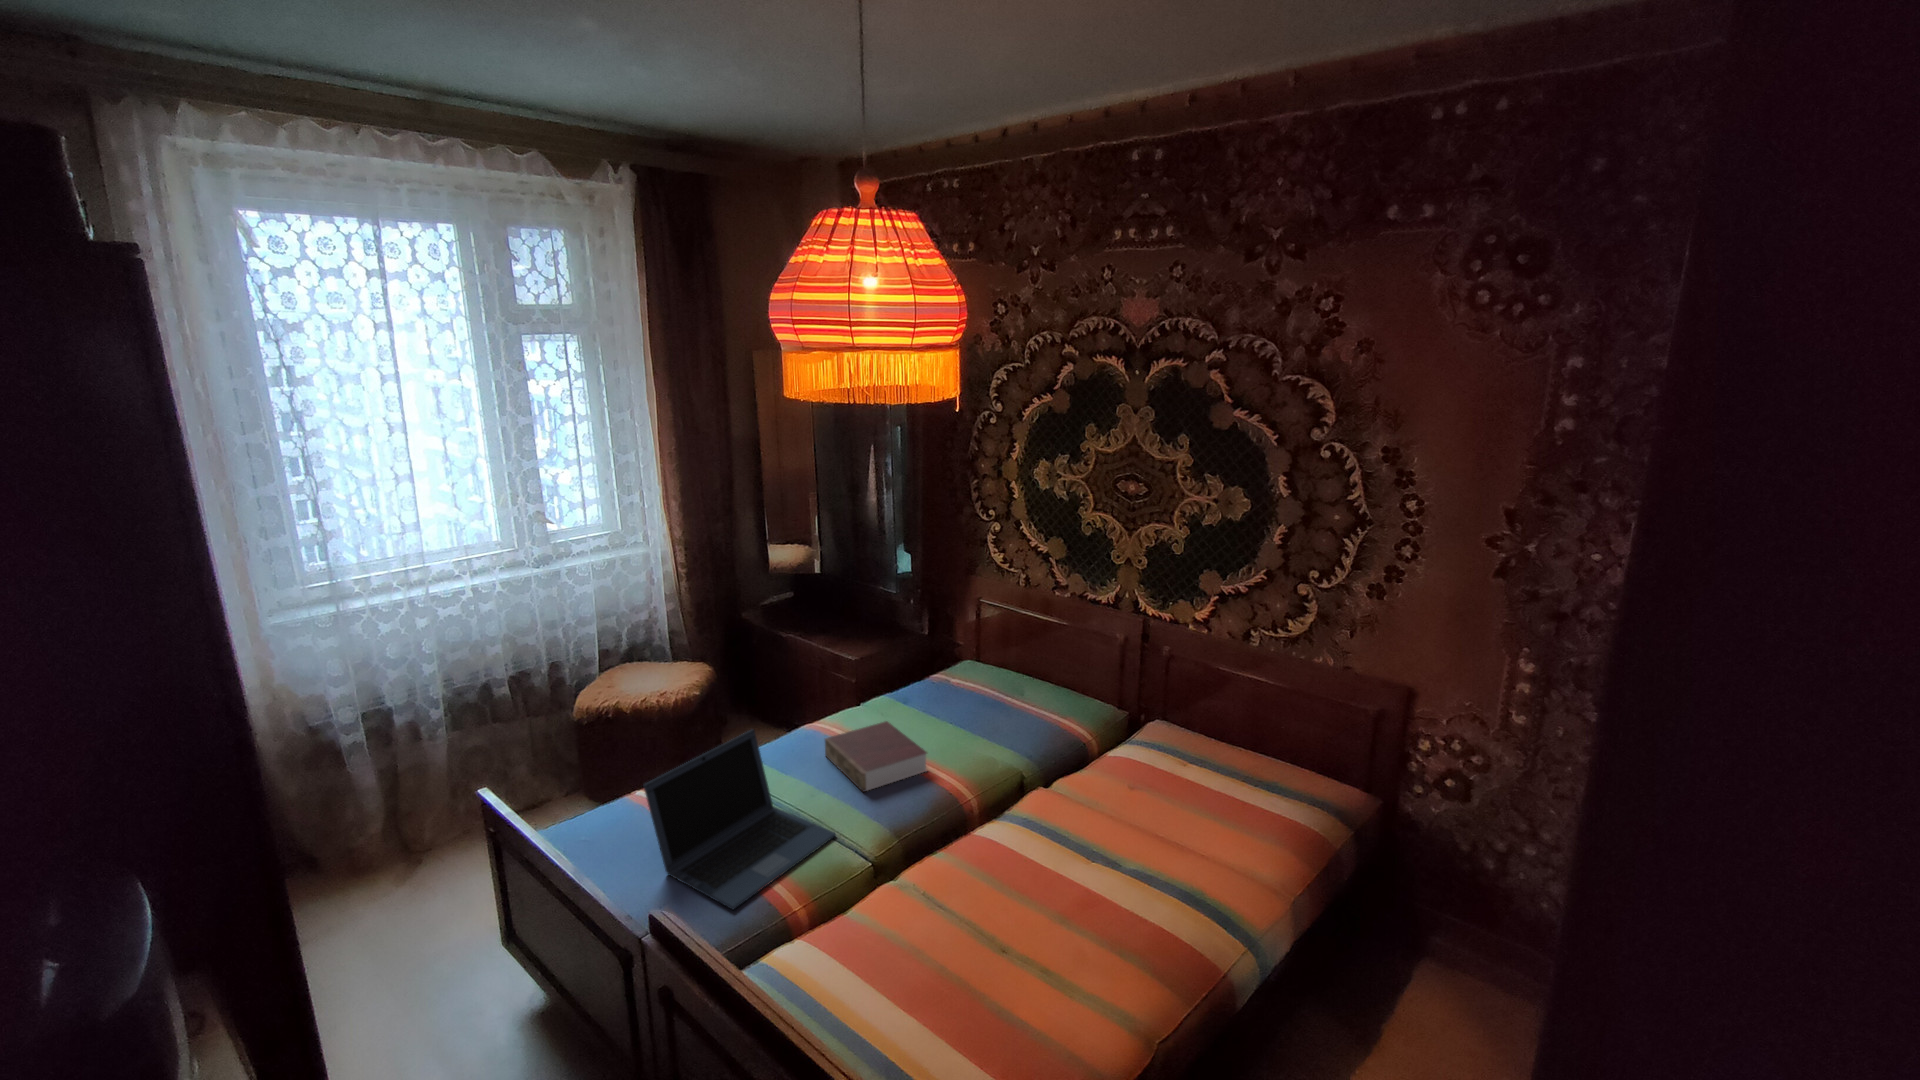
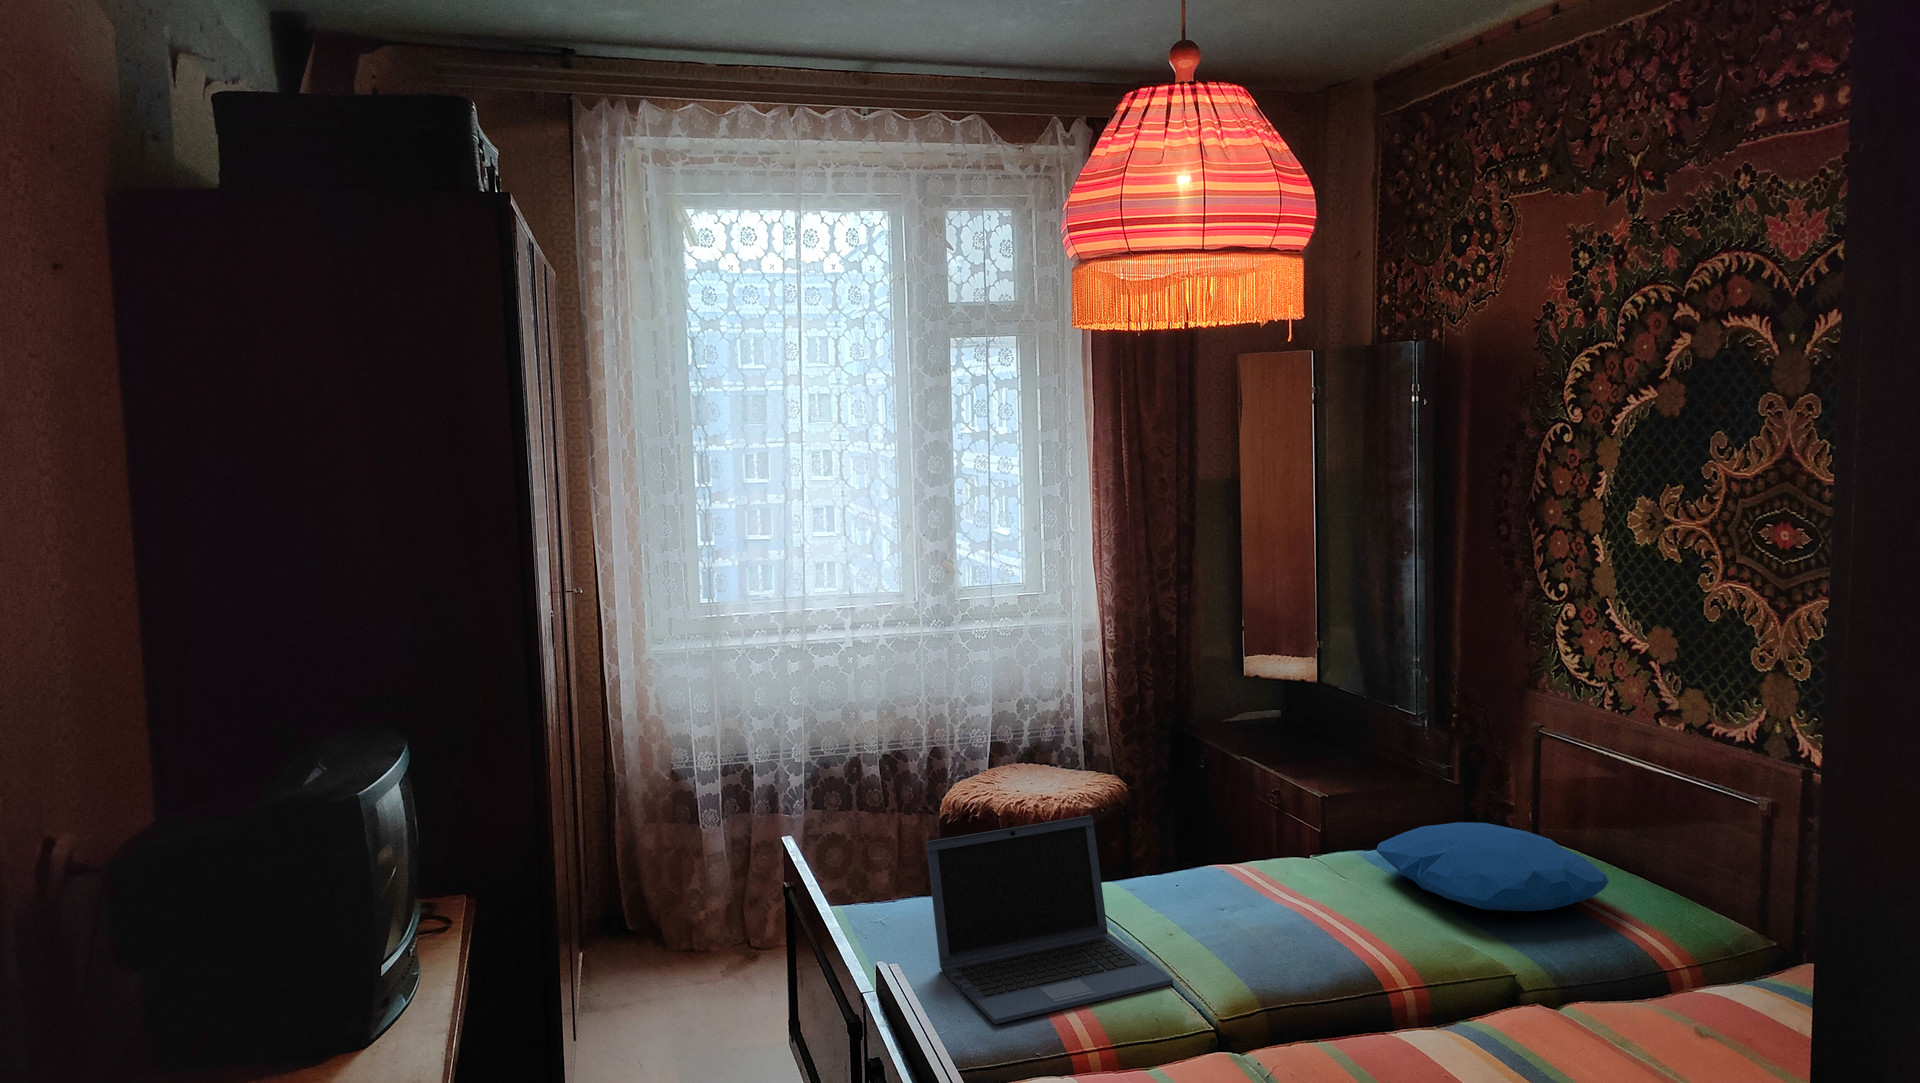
pillow: none [914,667,1046,729] -> present [1376,822,1609,911]
book: present [825,721,927,792] -> none [1212,866,1355,945]

